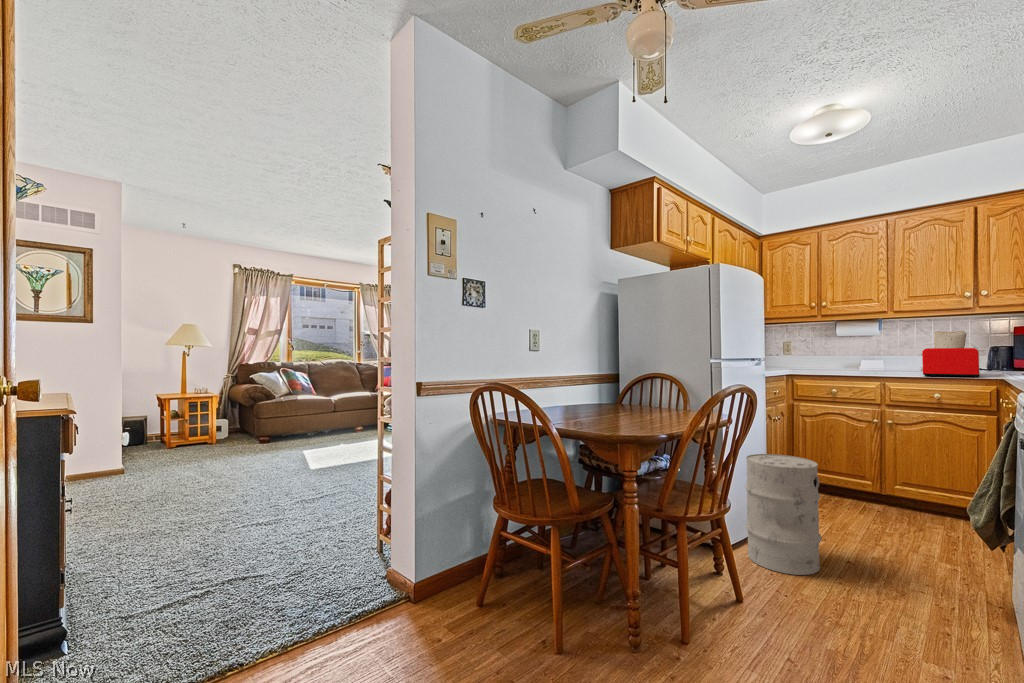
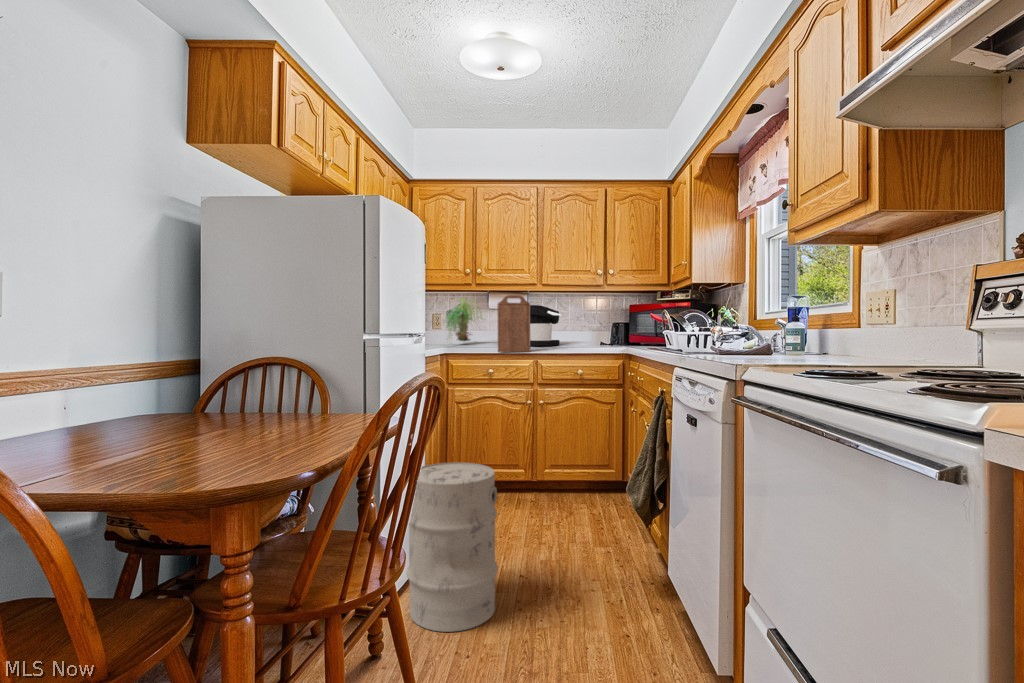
cutting board: none [840,324,877,375] -> present [497,295,530,352]
plant: none [790,326,833,367] -> present [446,298,482,341]
coffee maker: none [877,331,920,369] -> present [530,305,561,346]
toaster: present [919,331,980,377] -> none [566,305,613,352]

